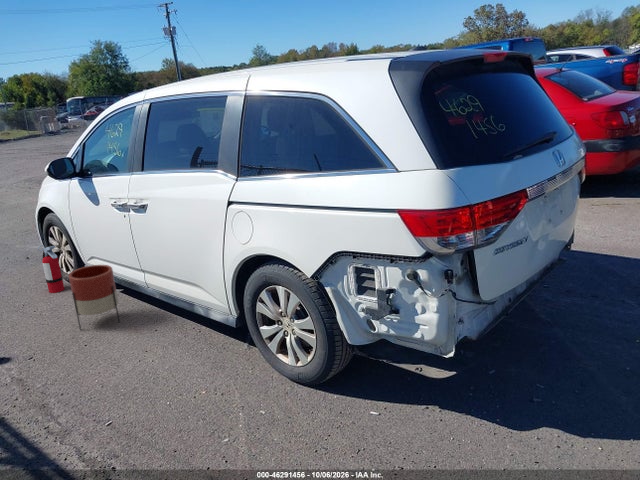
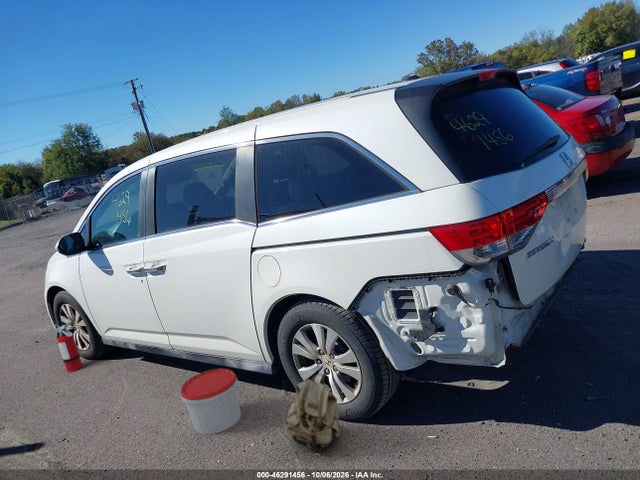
planter: present [69,265,120,330] -> none [91,334,148,404]
bucket: none [145,313,202,375] -> present [181,369,241,434]
backpack: none [237,335,291,409] -> present [286,374,341,453]

